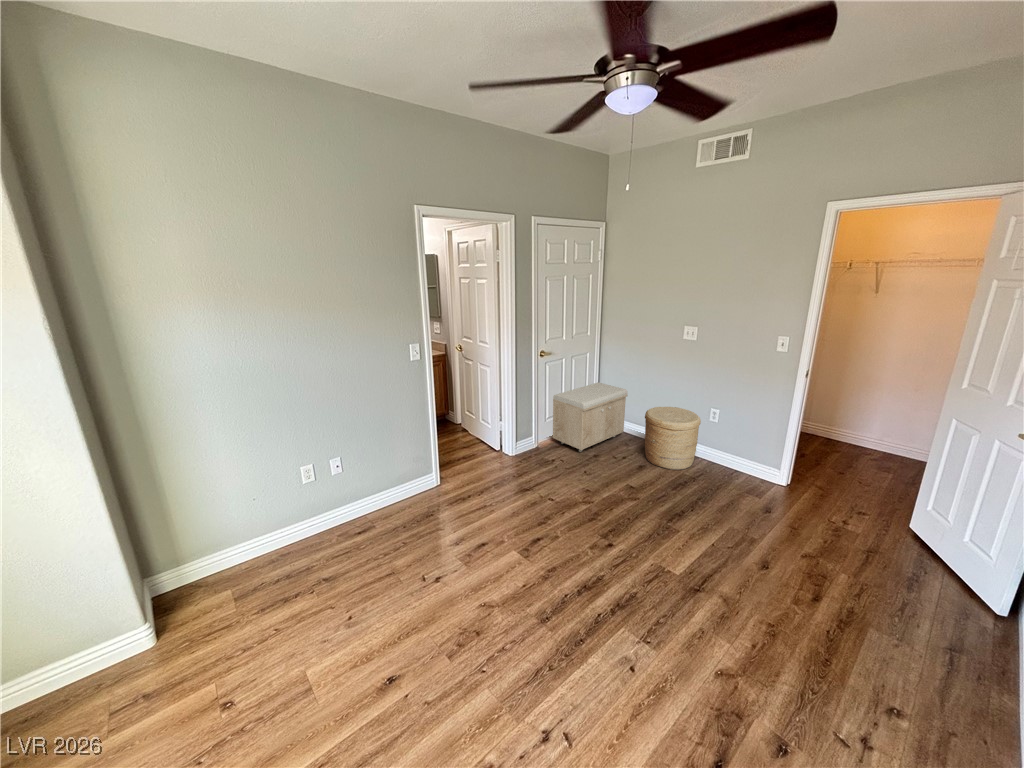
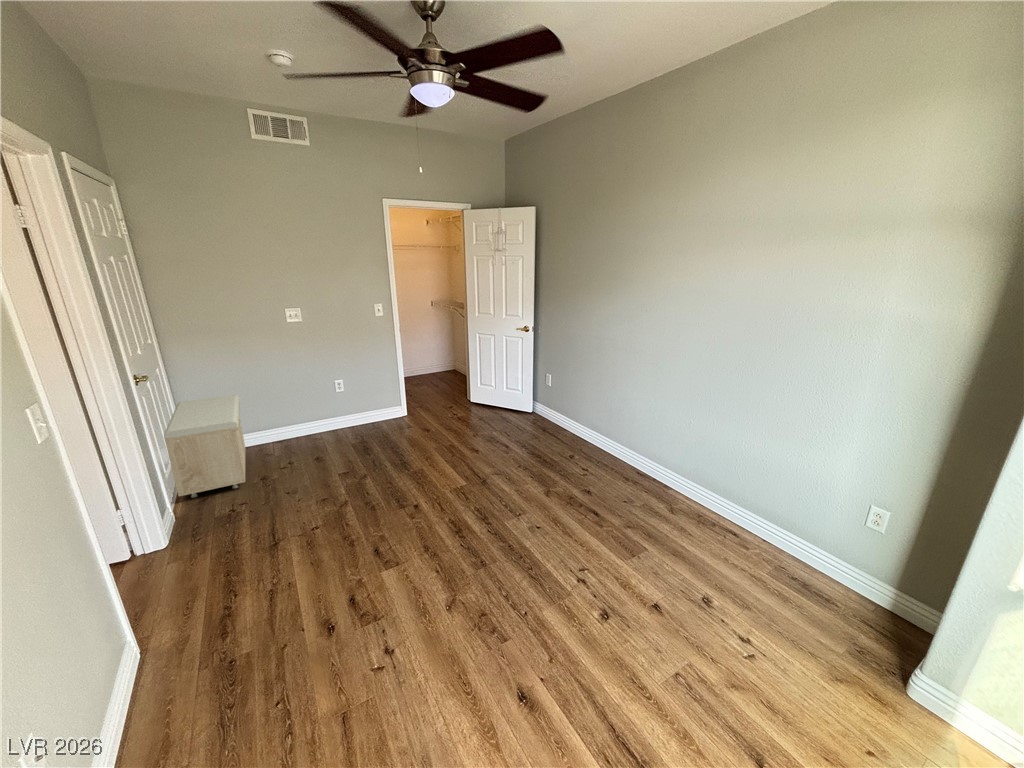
woven basket: present [645,407,701,470] -> none [287,390,348,454]

